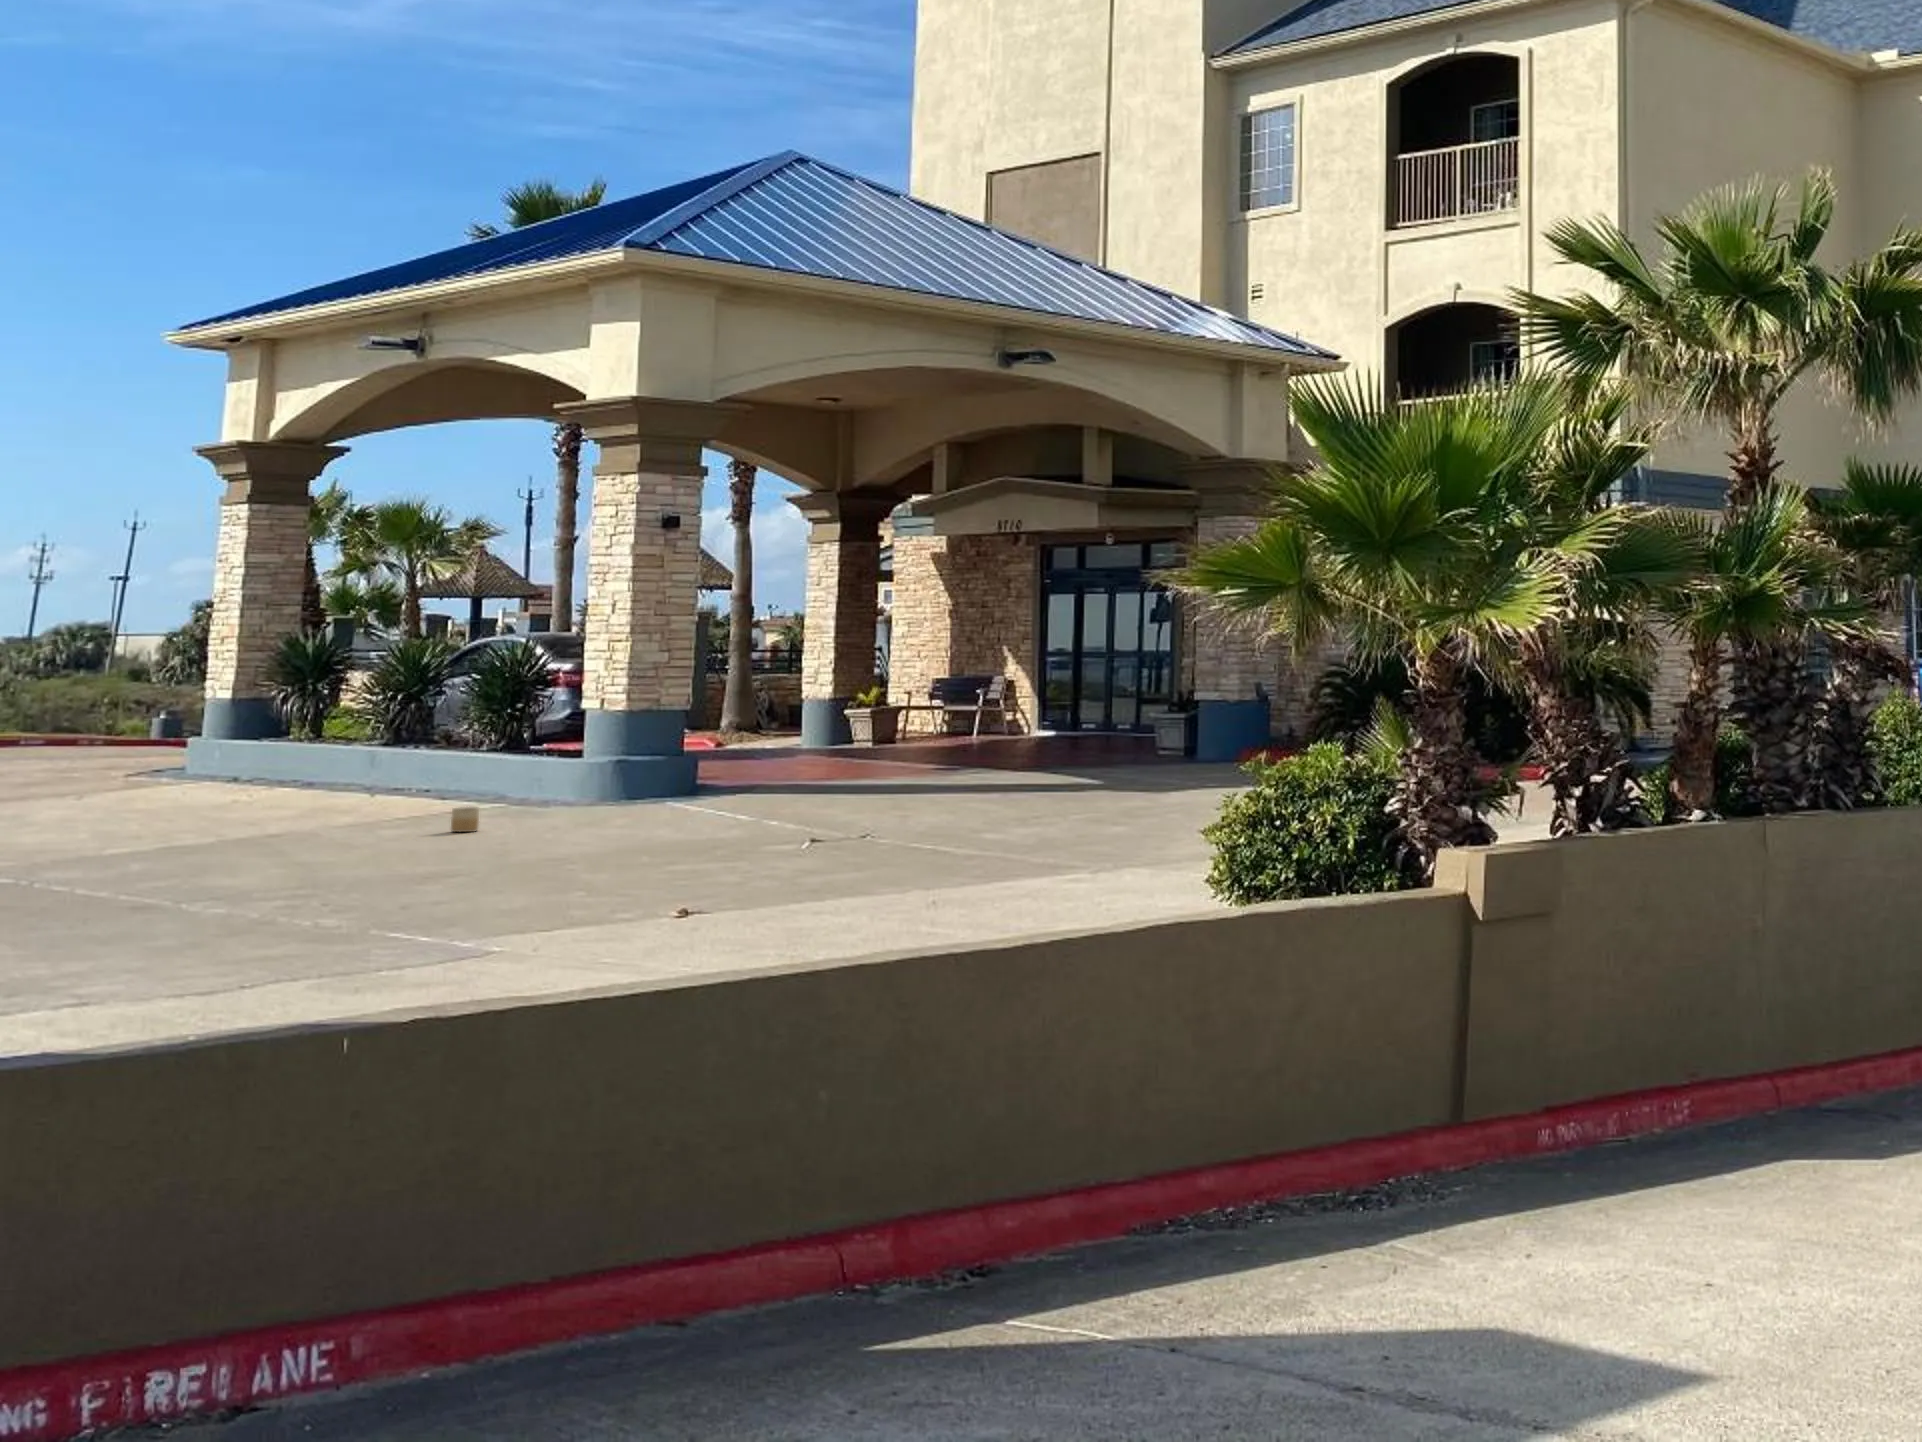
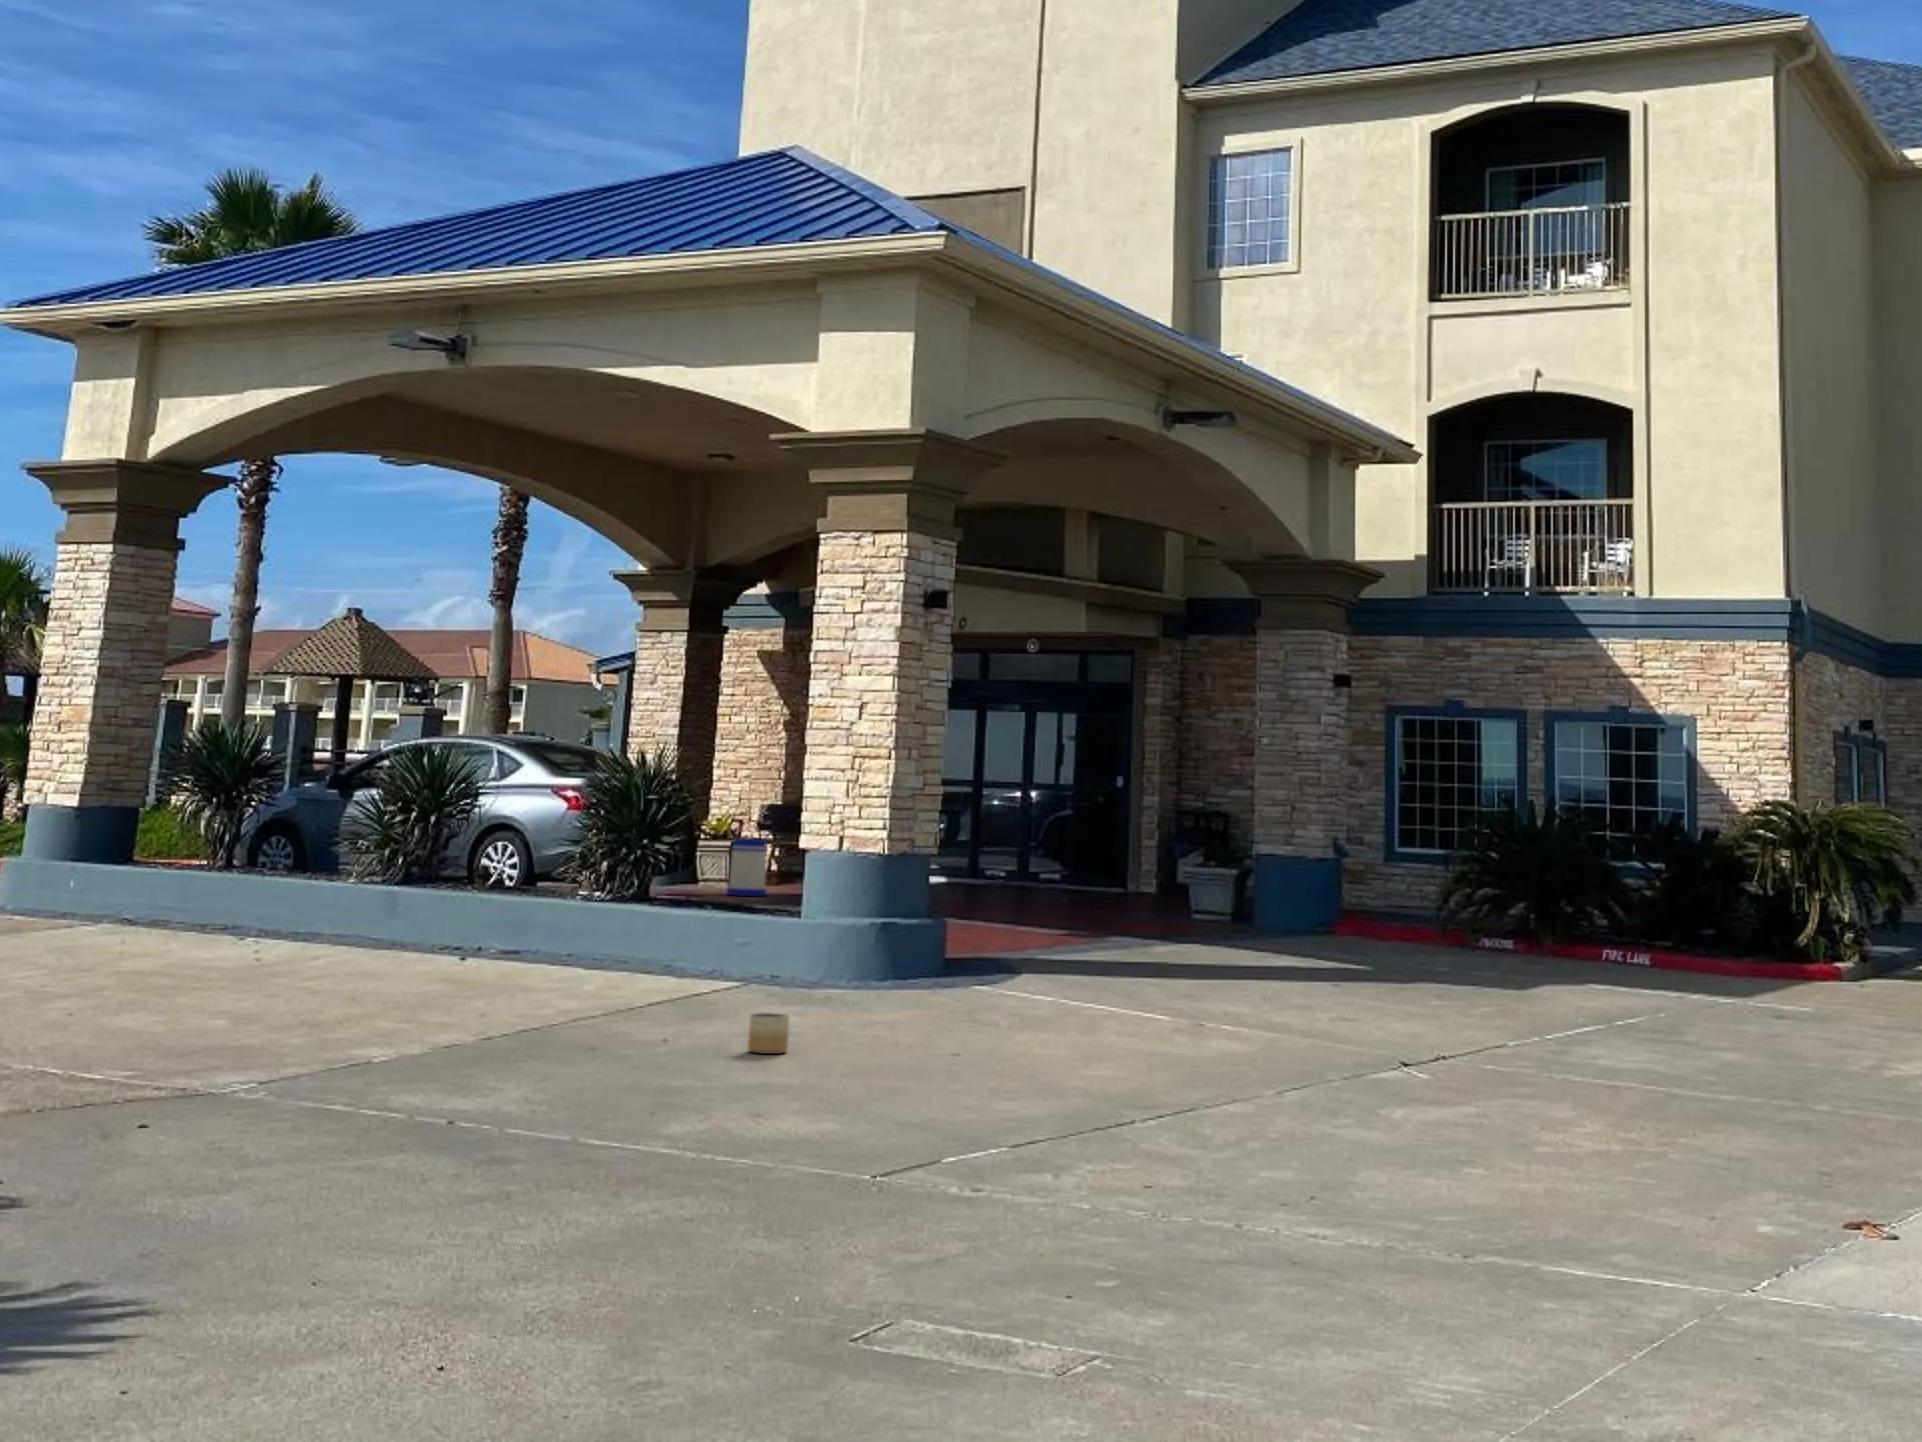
trash can: none [839,694,871,738] -> present [727,839,767,896]

